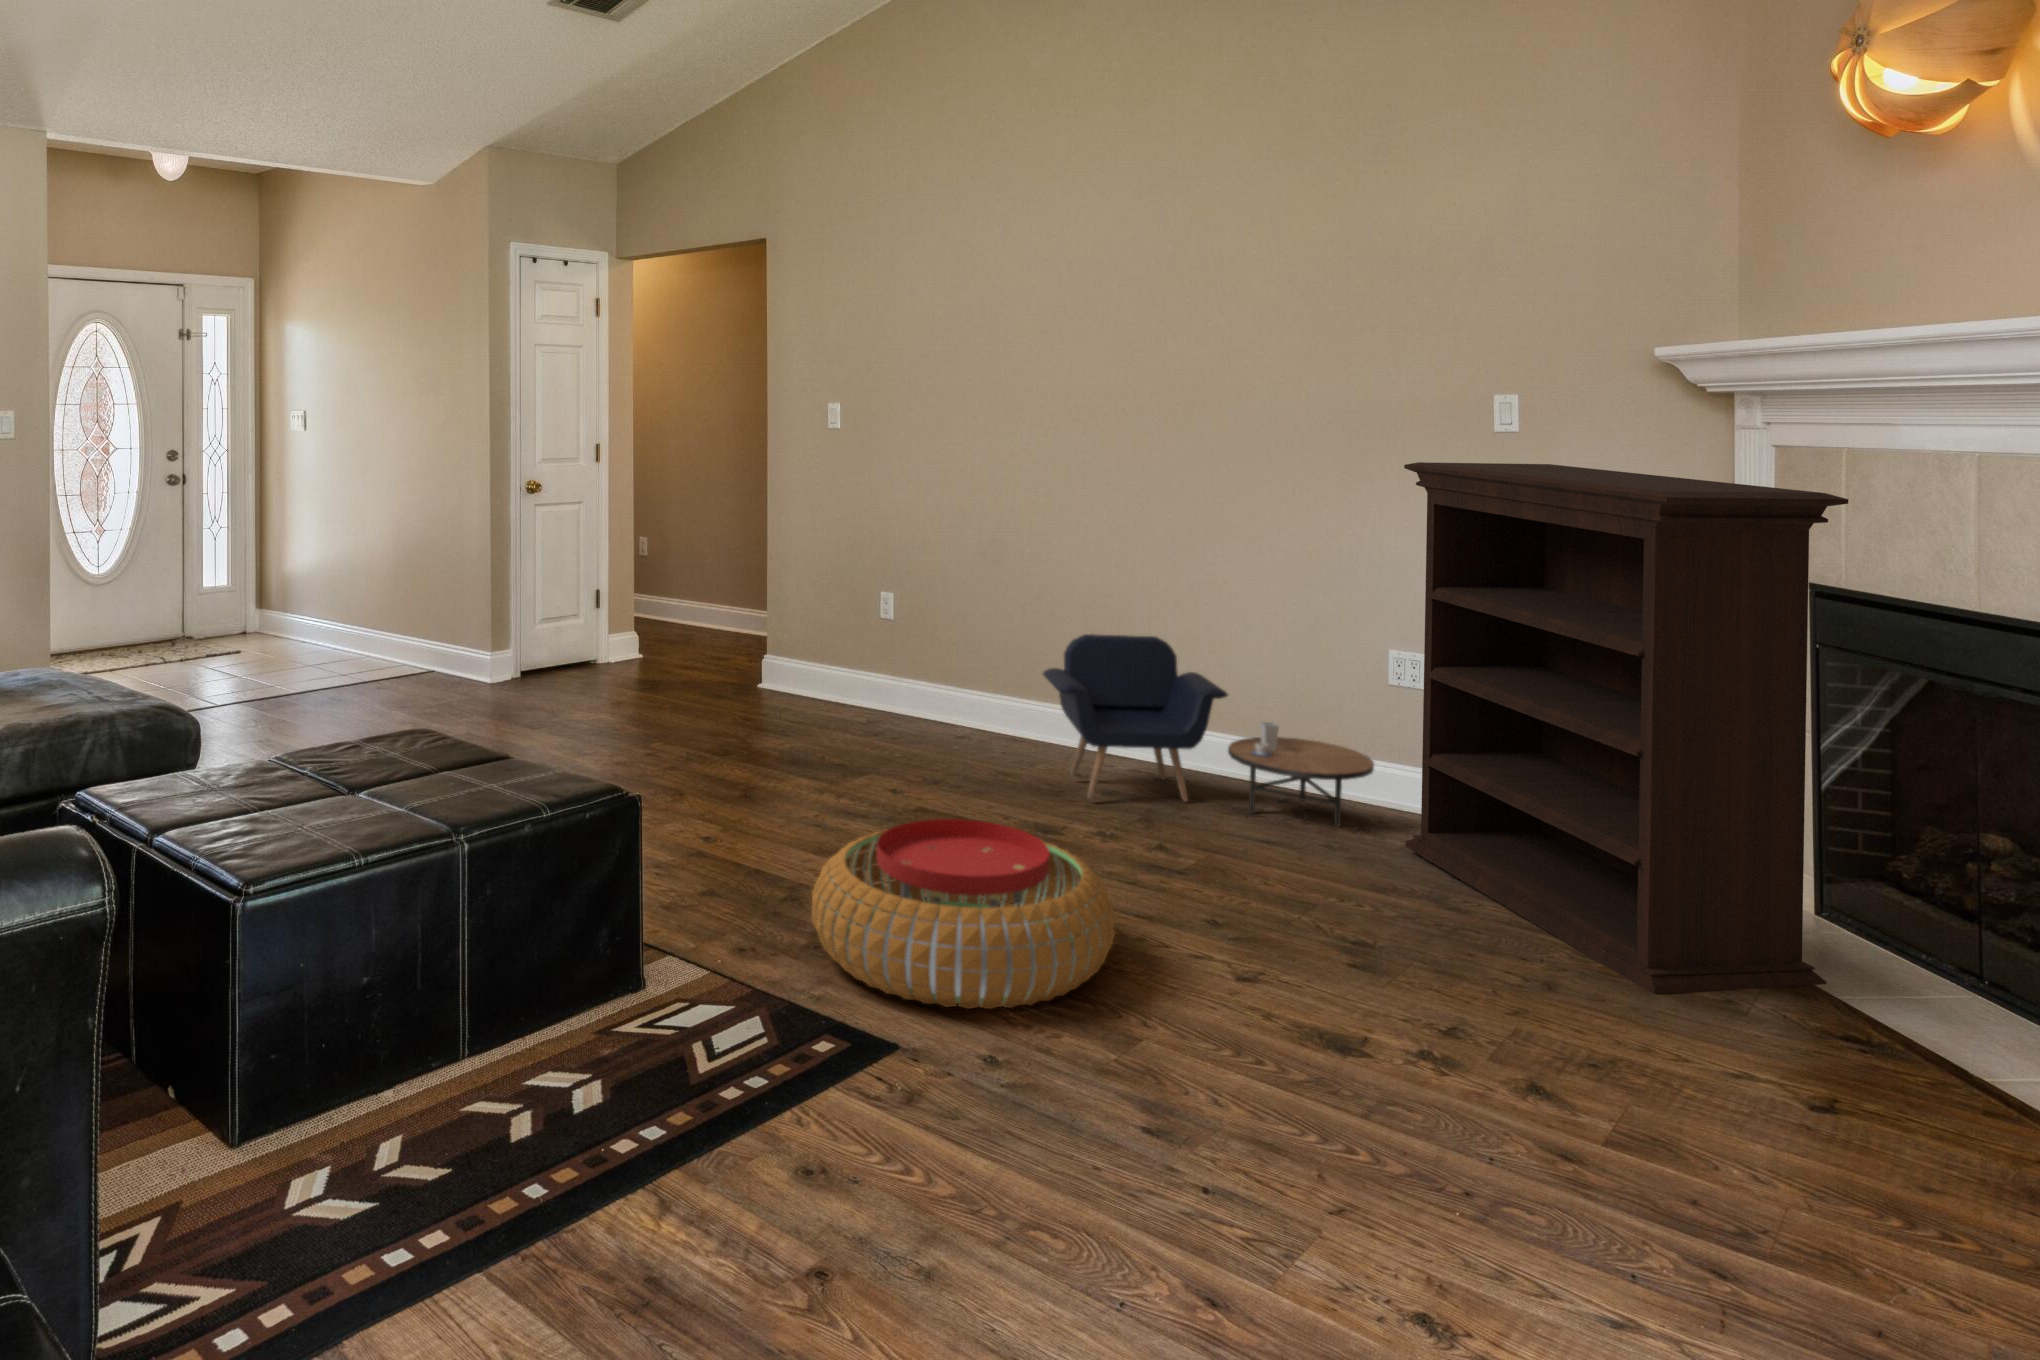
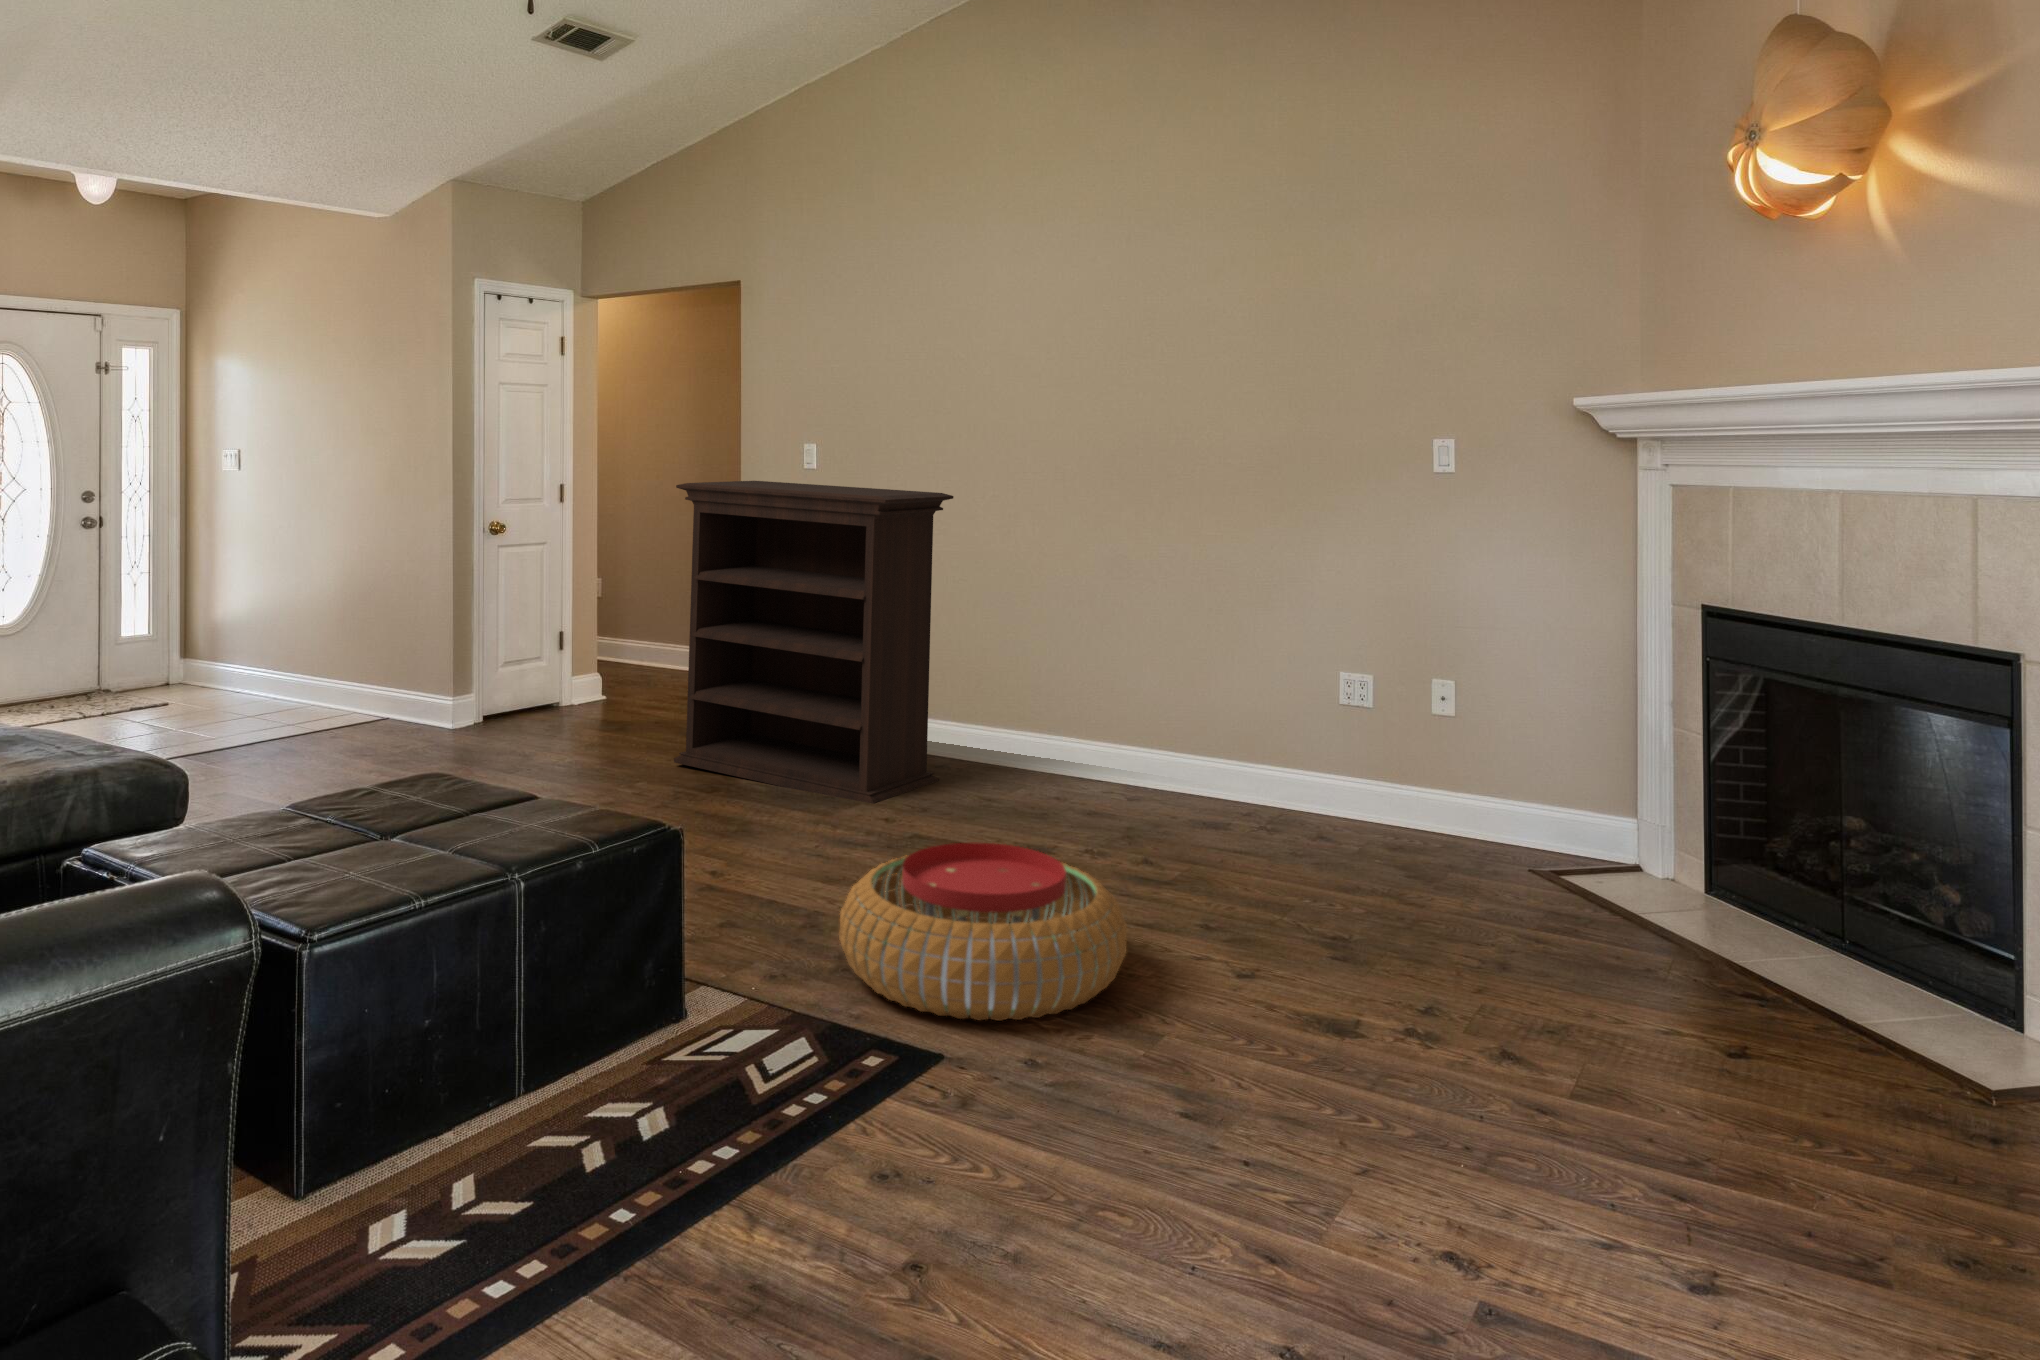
bookshelf: present [1404,462,1848,994] -> present [674,481,953,804]
armchair: present [1043,634,1374,827] -> none [1024,664,1332,842]

